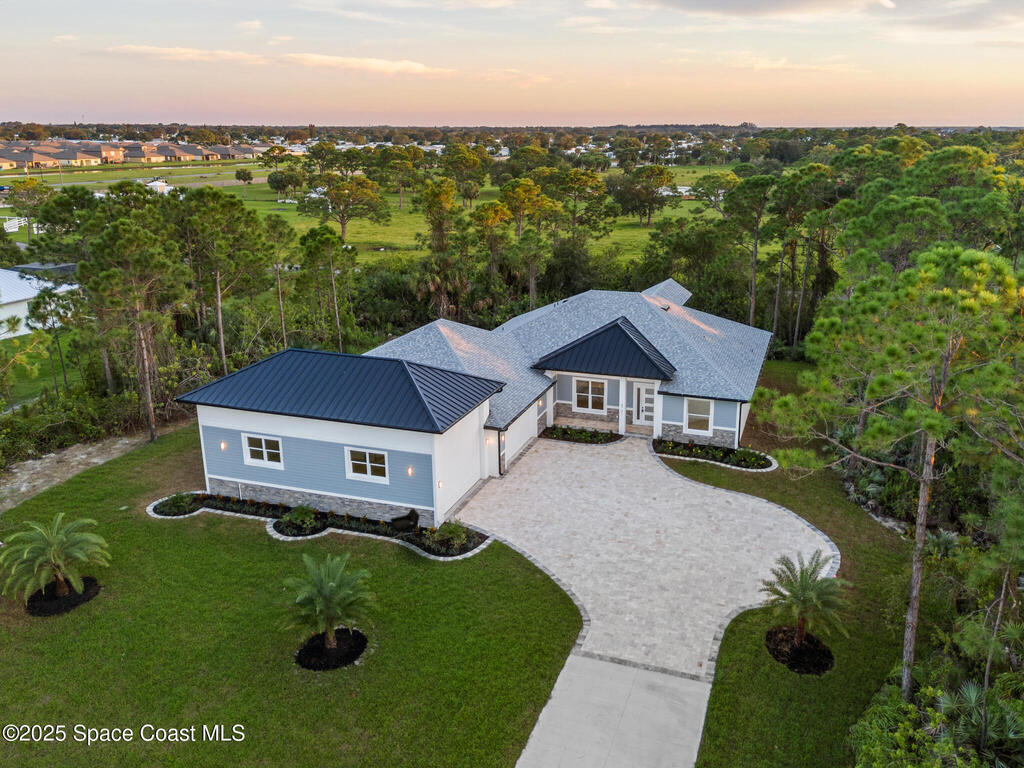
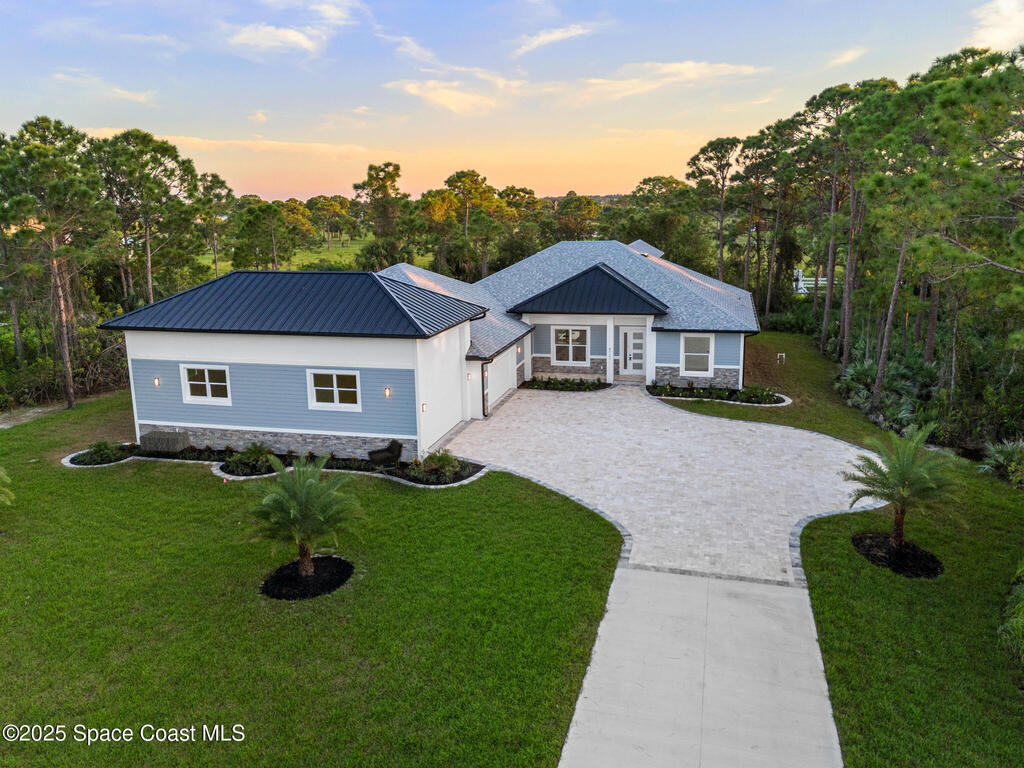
bench: none [210,485,250,510] -> present [139,431,190,457]

